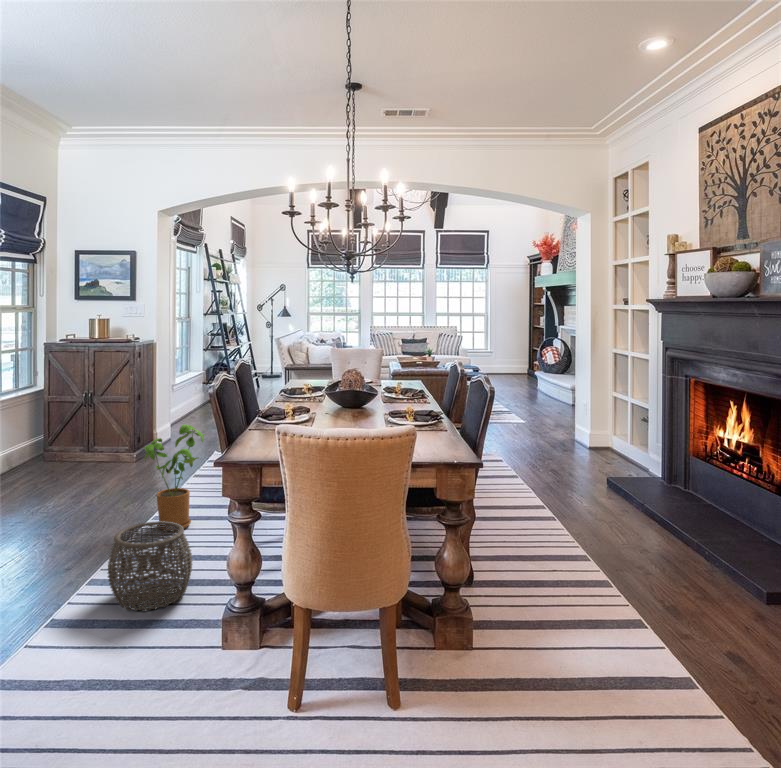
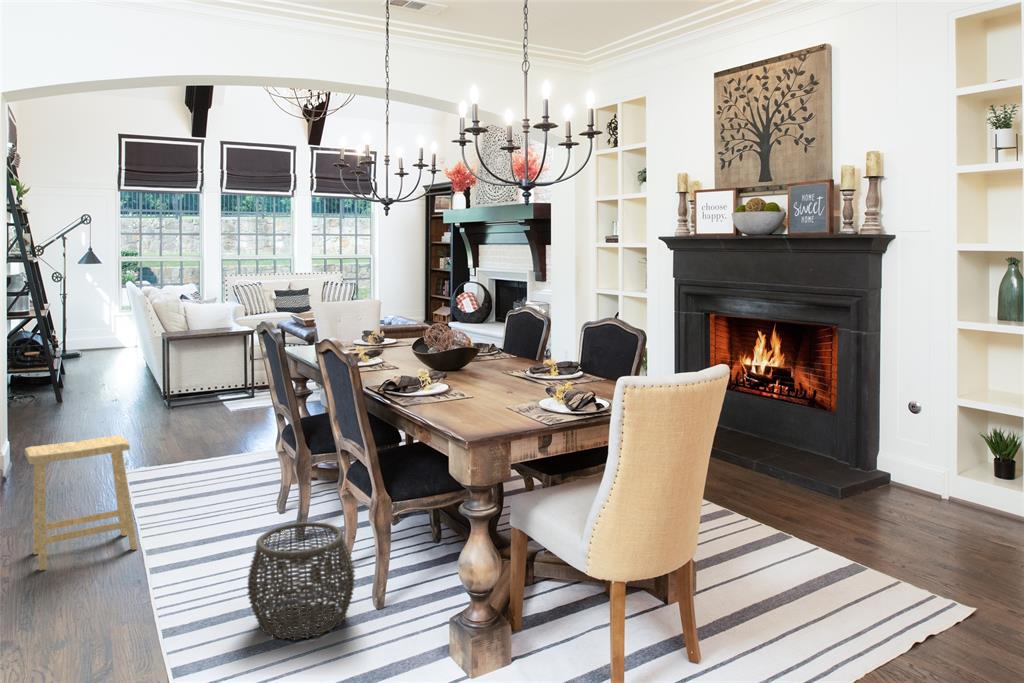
house plant: present [144,425,205,530] -> none [160,405,252,552]
footstool: none [68,439,143,523] -> present [25,435,138,570]

